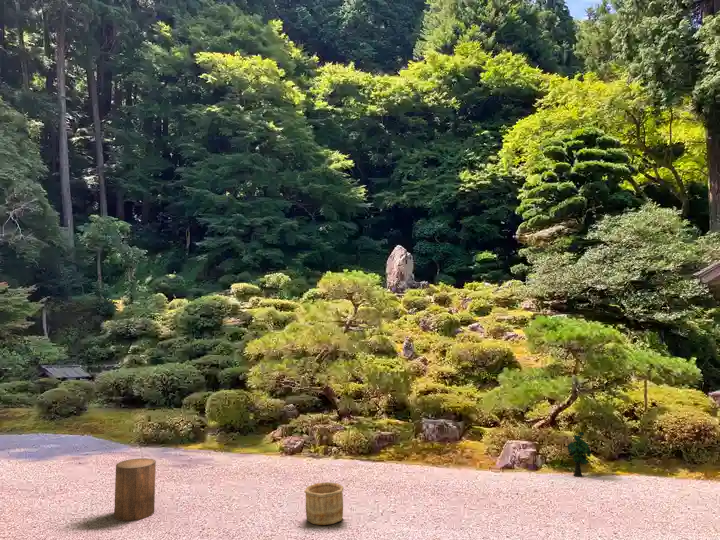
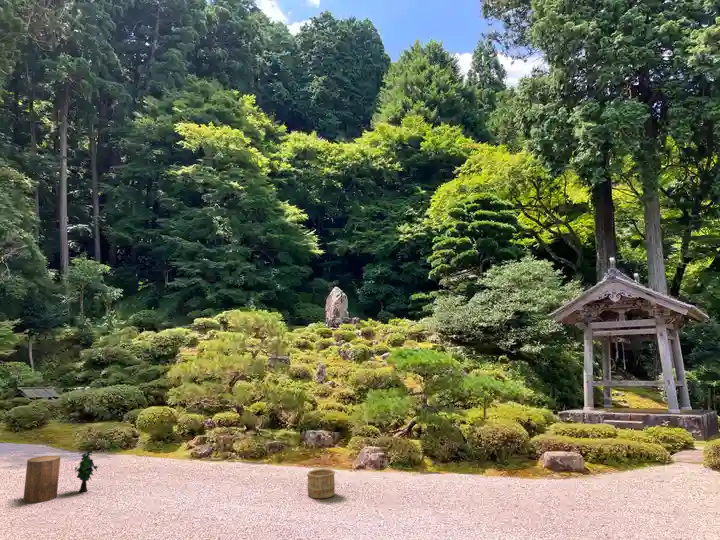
decorative plant: present [565,432,592,477] -> present [75,450,98,492]
wooden bucket: present [304,482,343,525] -> present [307,469,335,499]

